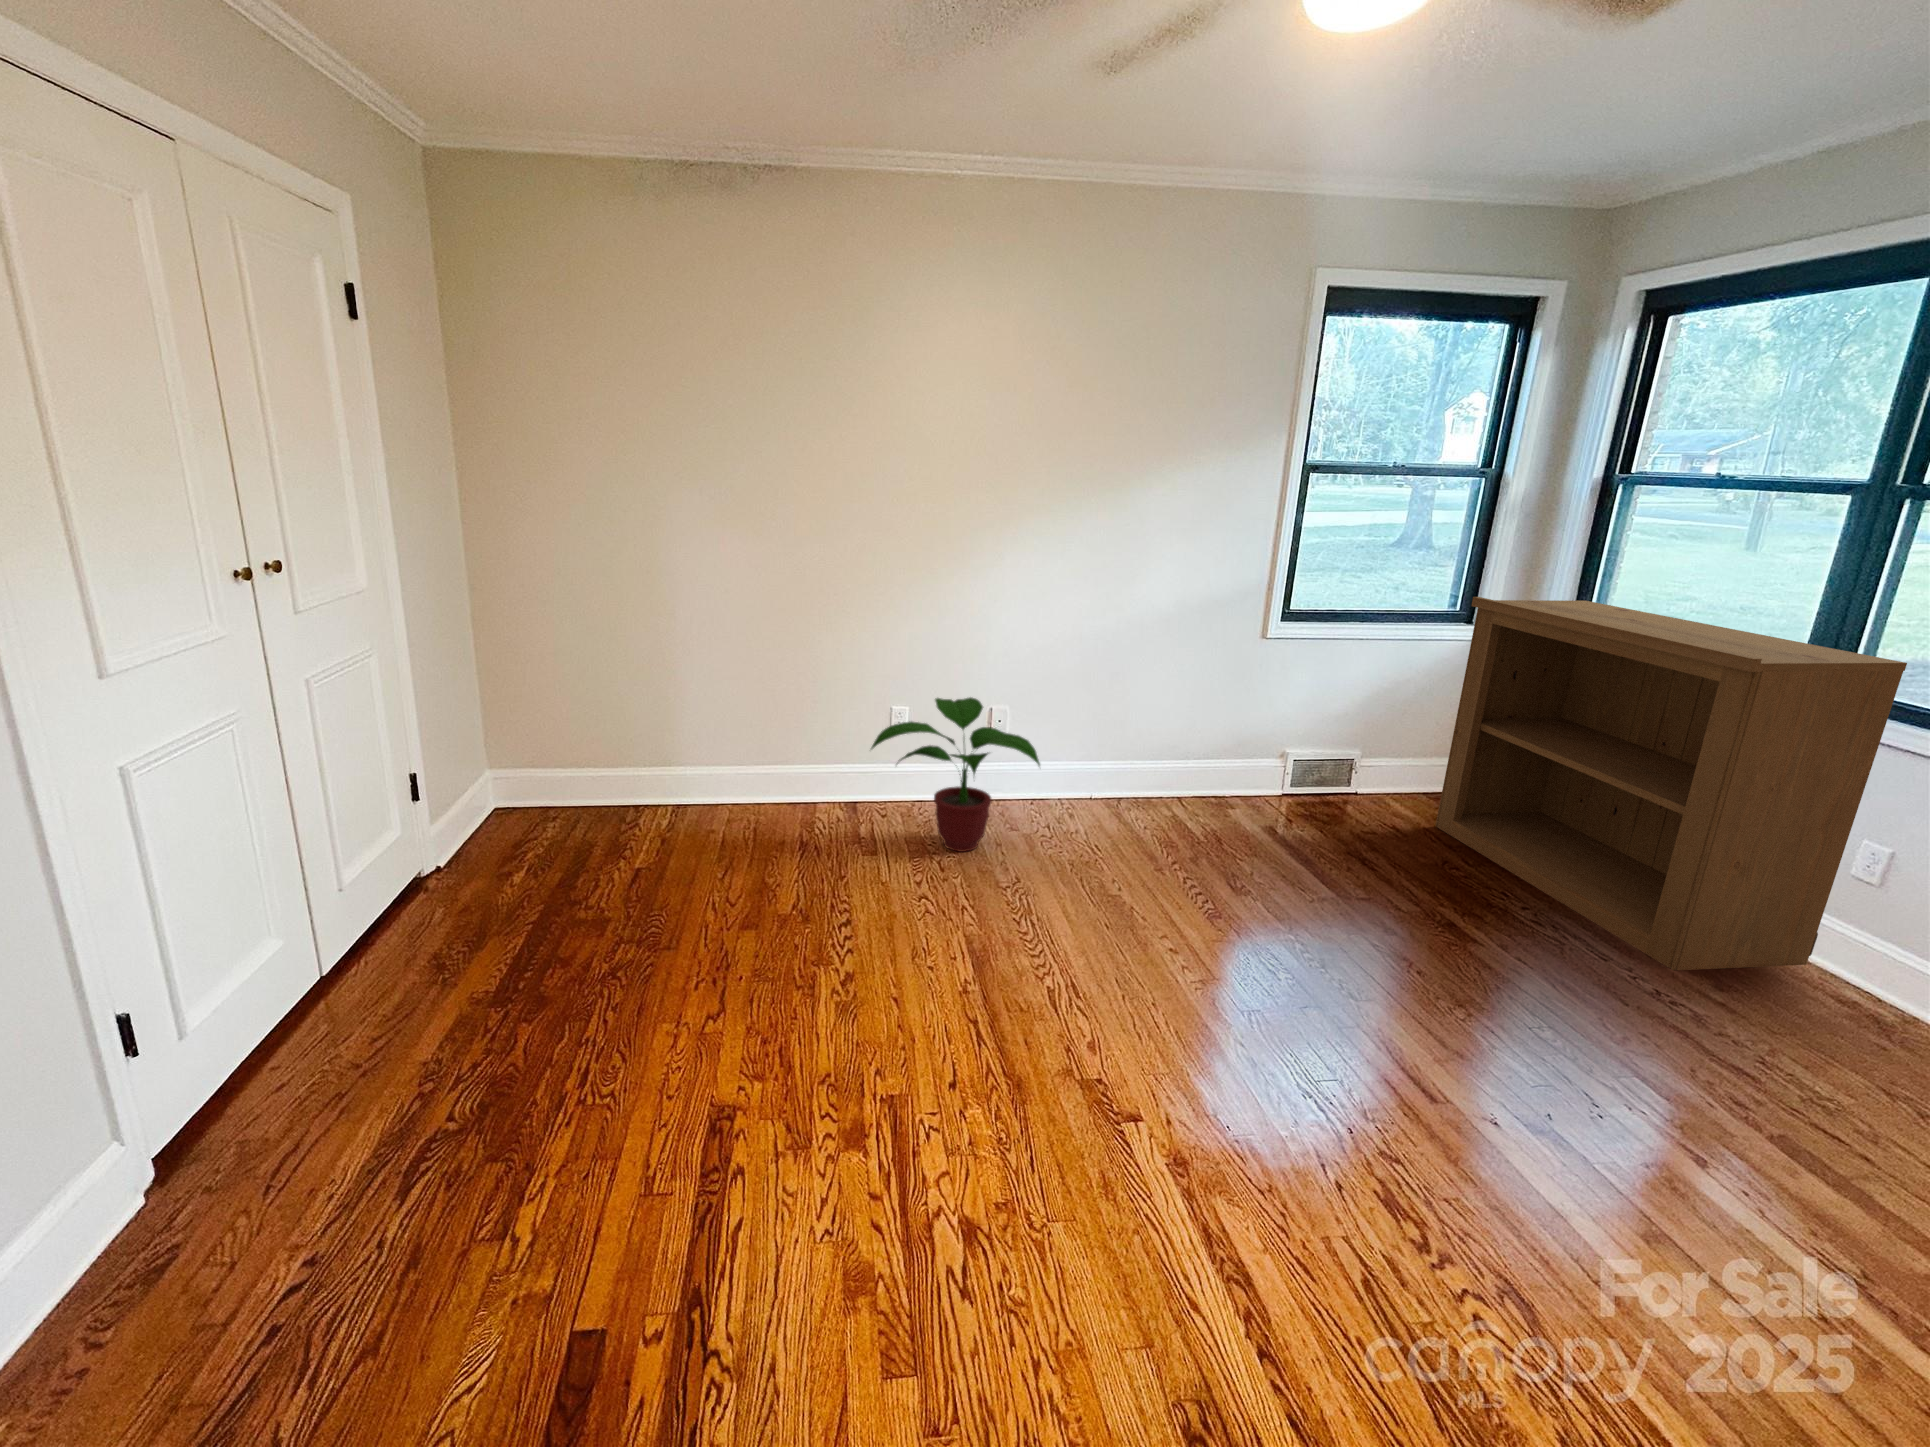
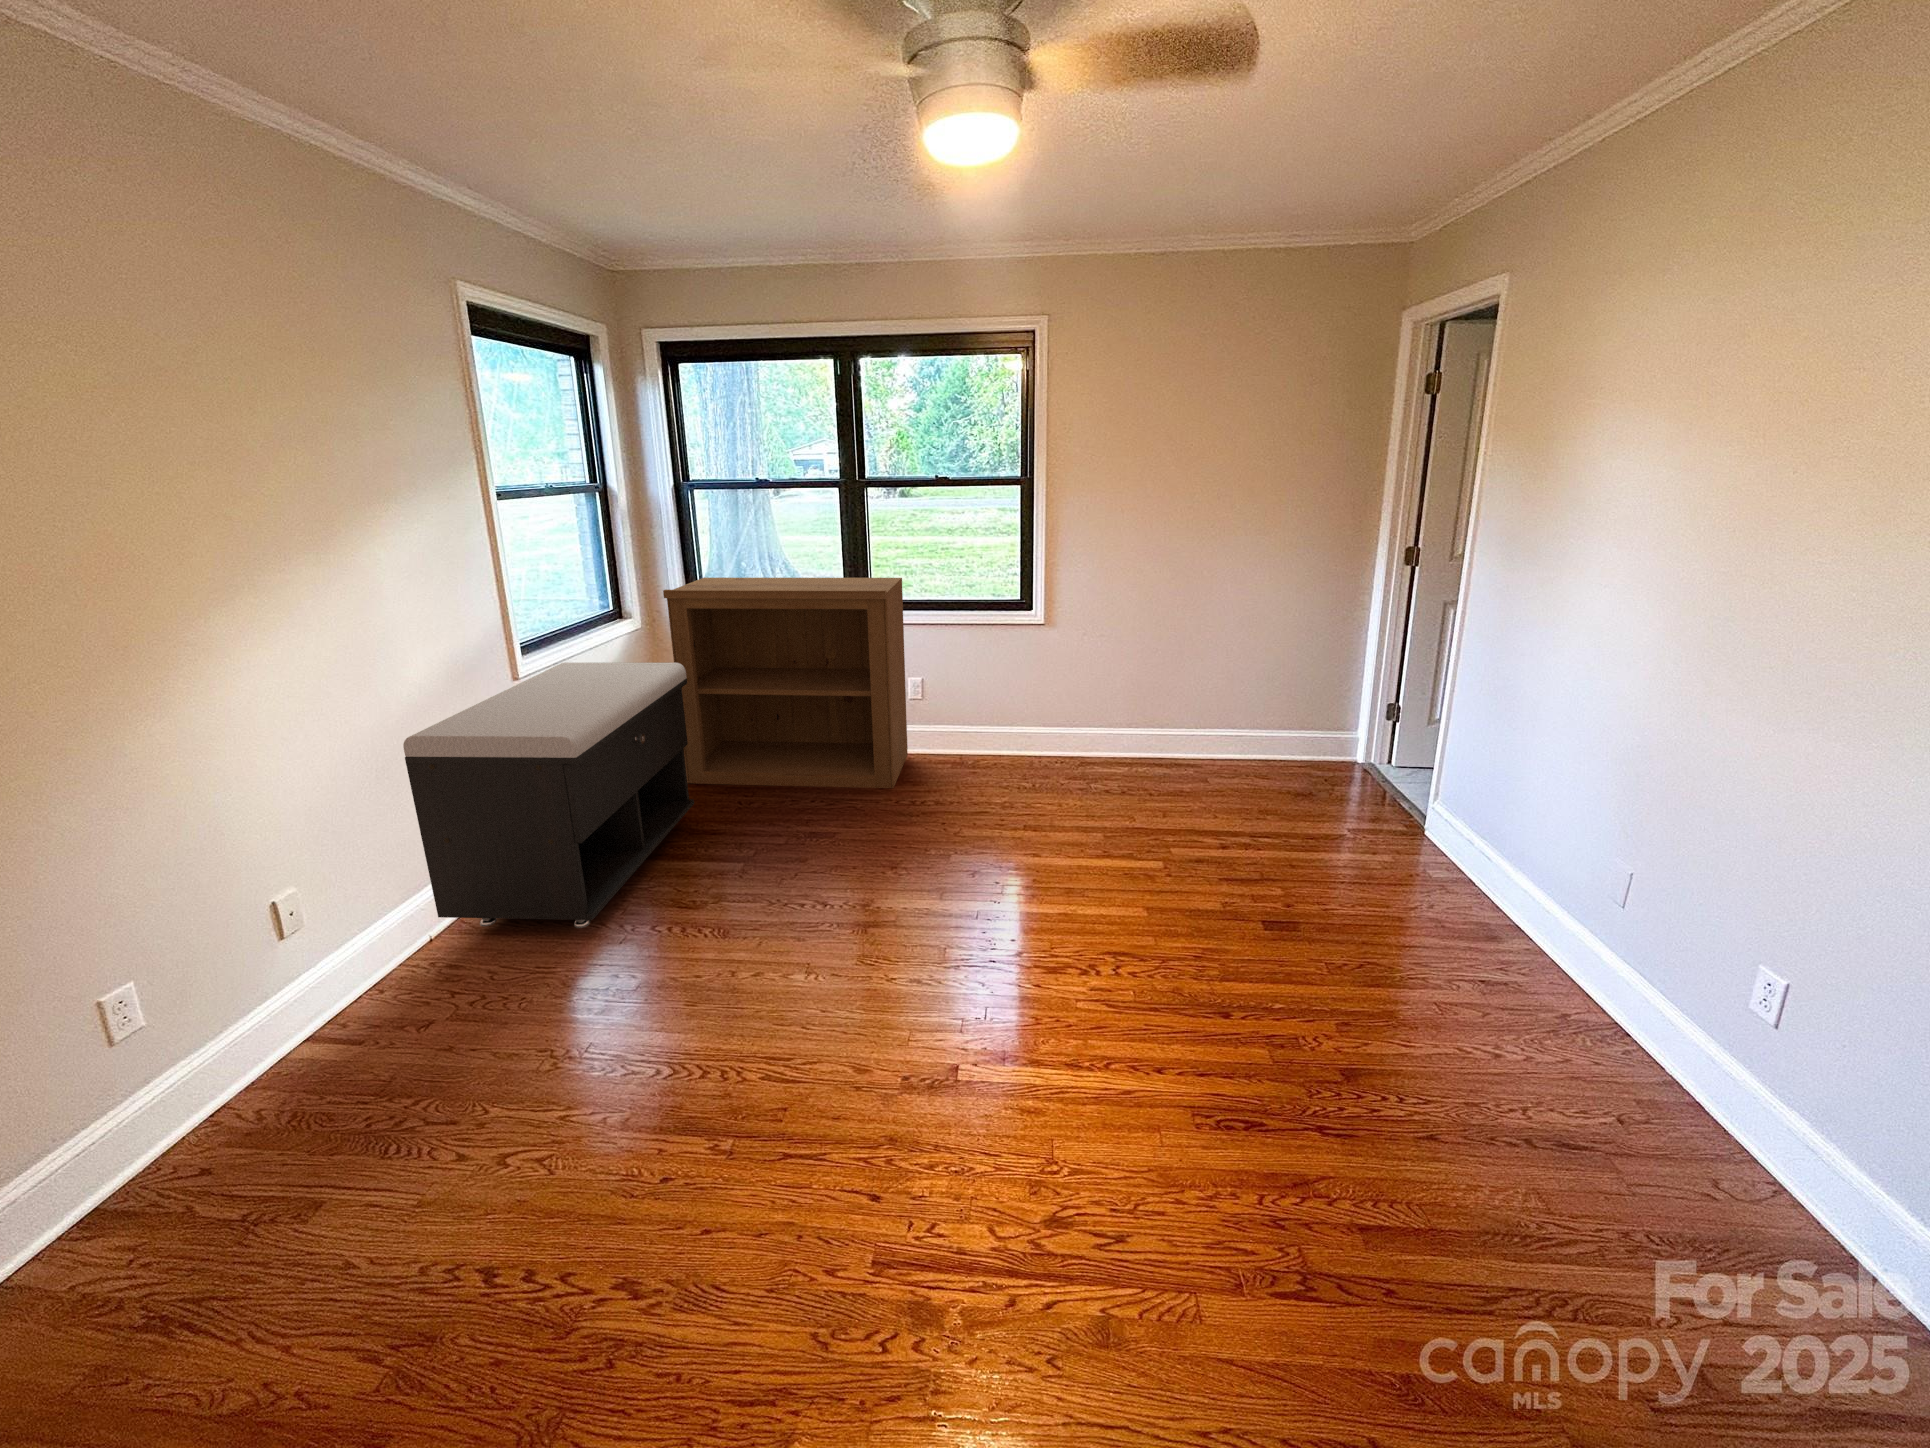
storage bench: none [1099,642,1409,852] -> present [403,662,694,928]
potted plant: present [871,697,1040,852] -> none [216,888,501,1109]

